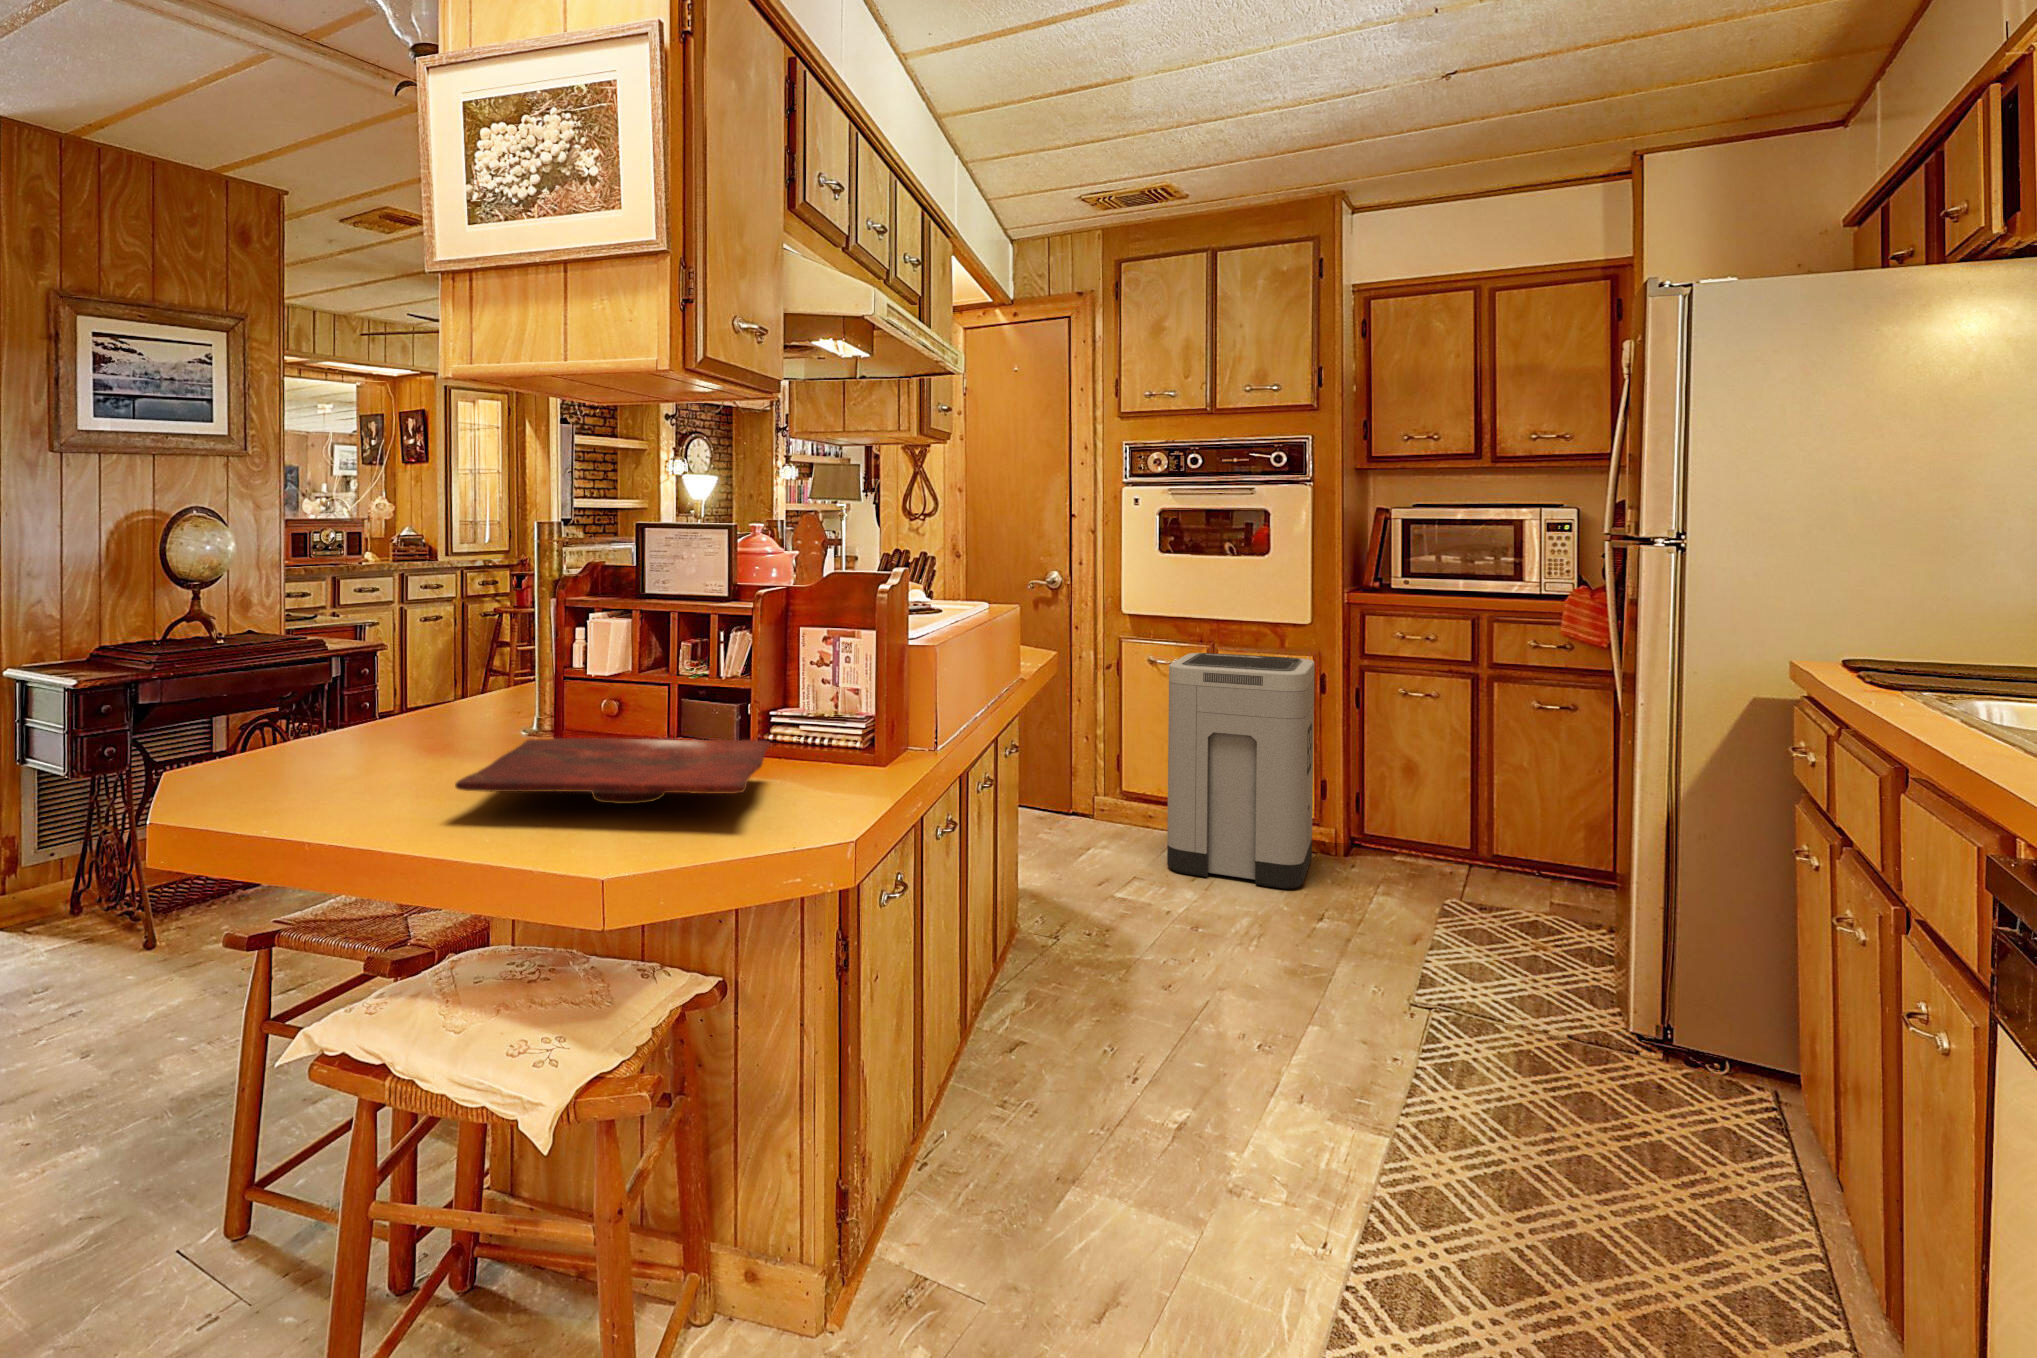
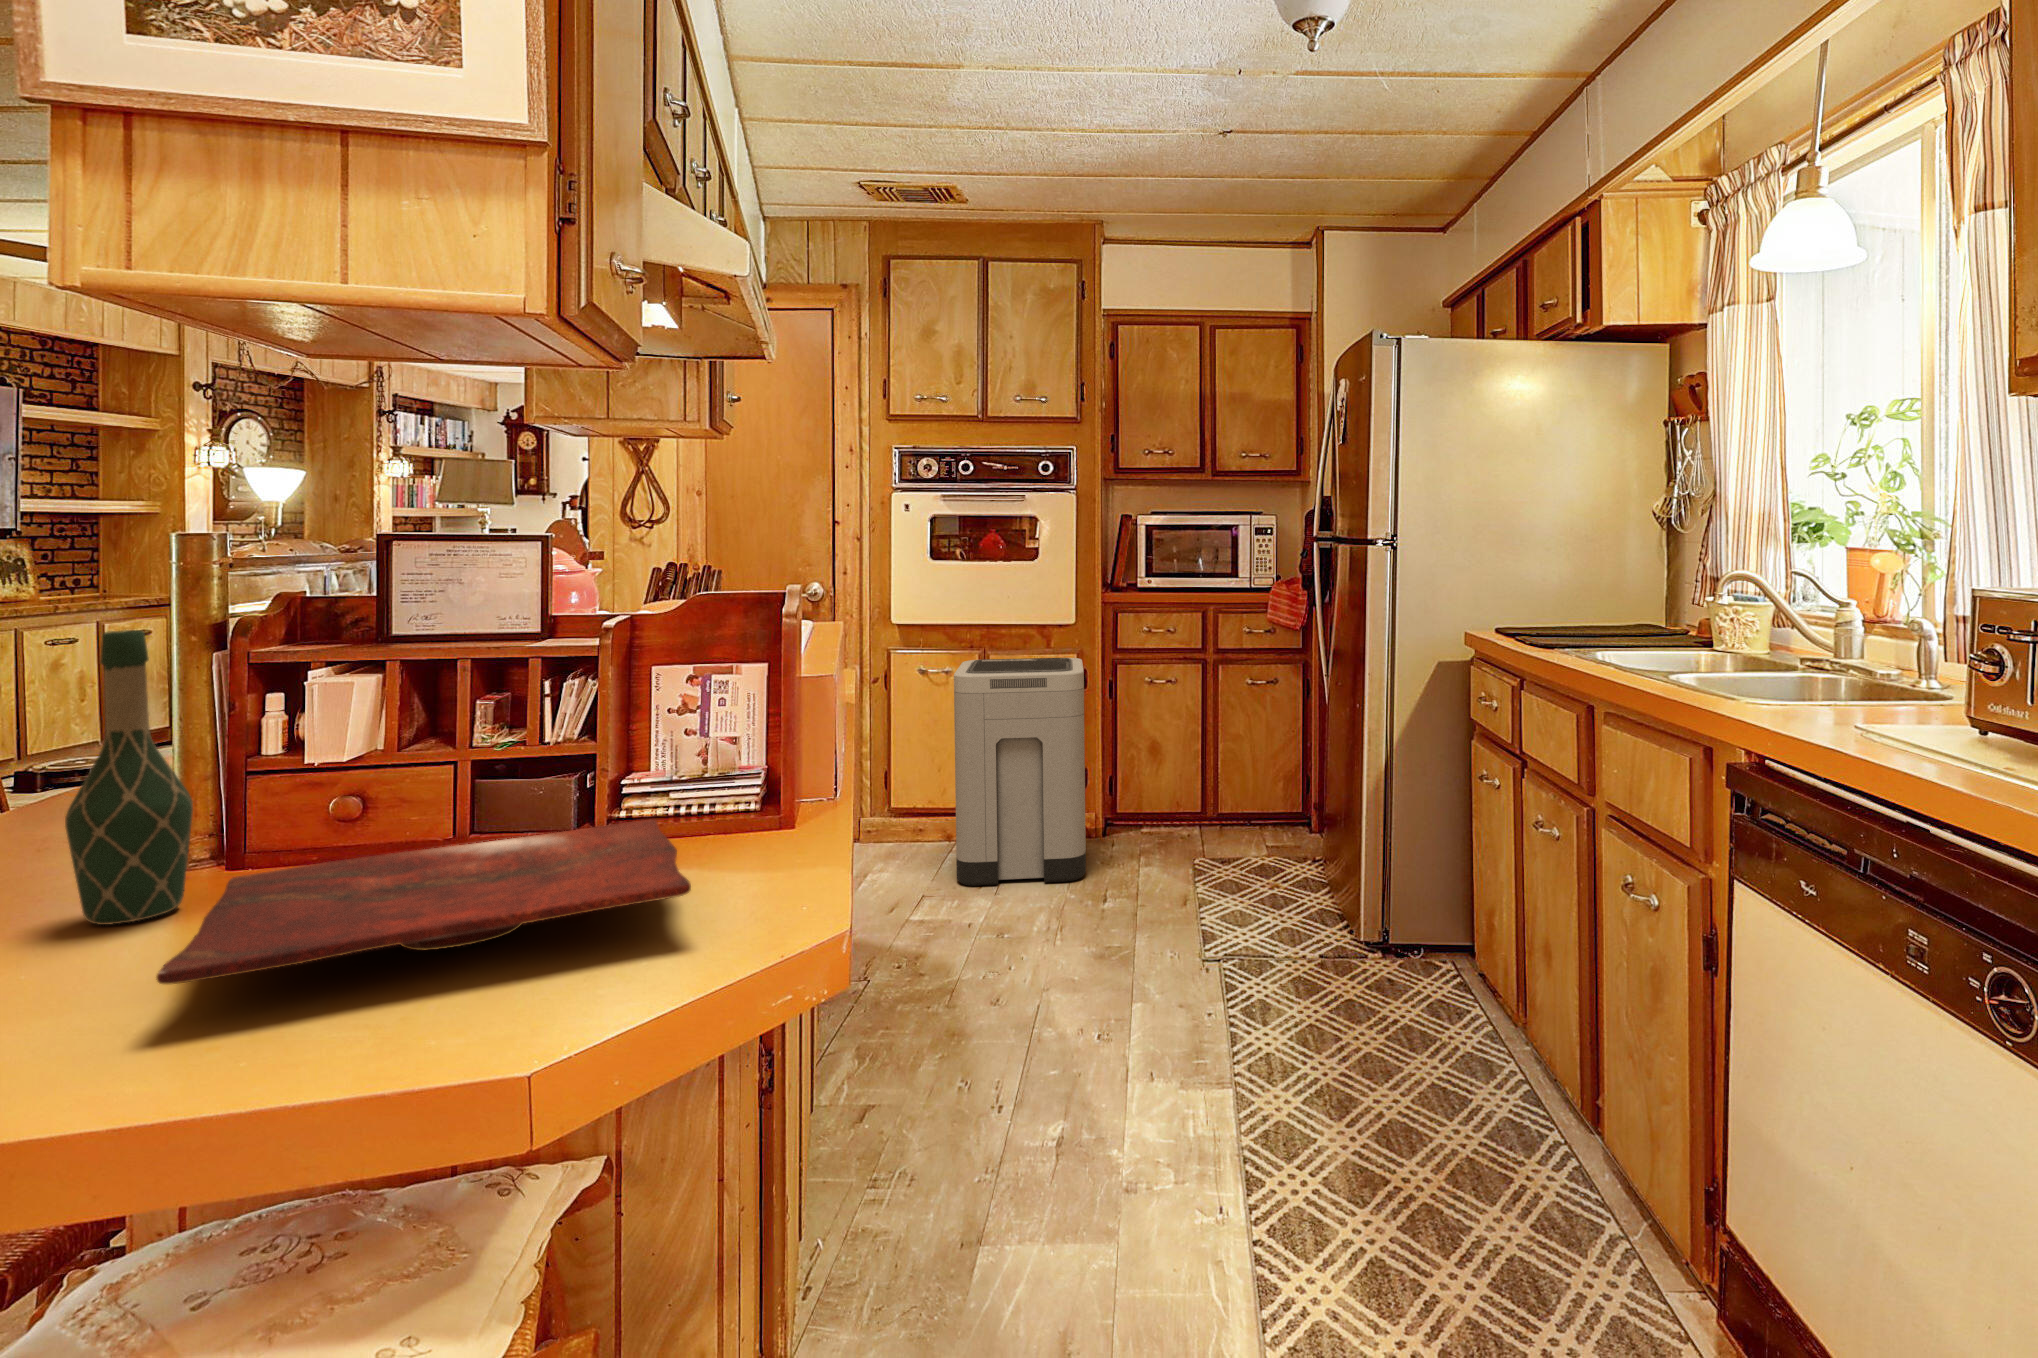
wine bottle: none [465,580,524,759] -> present [65,630,193,925]

